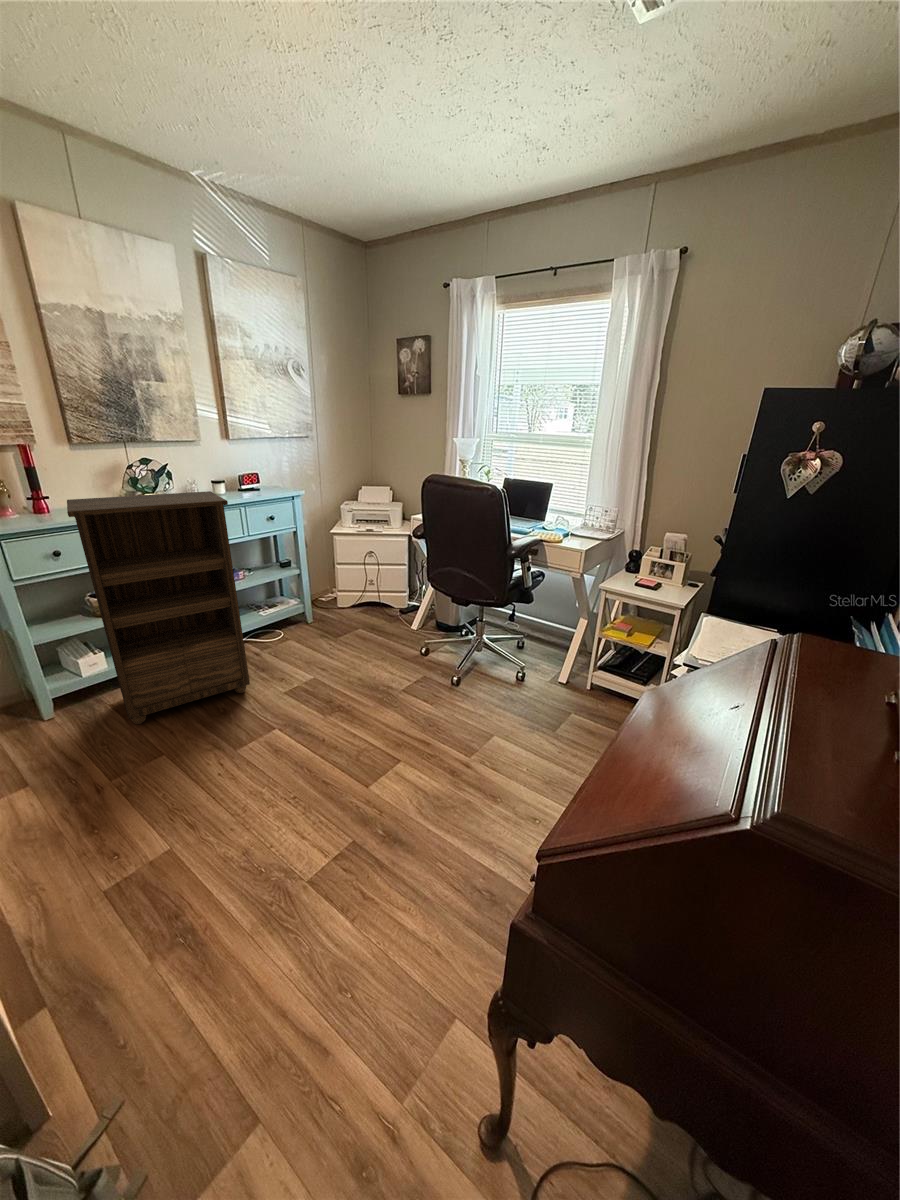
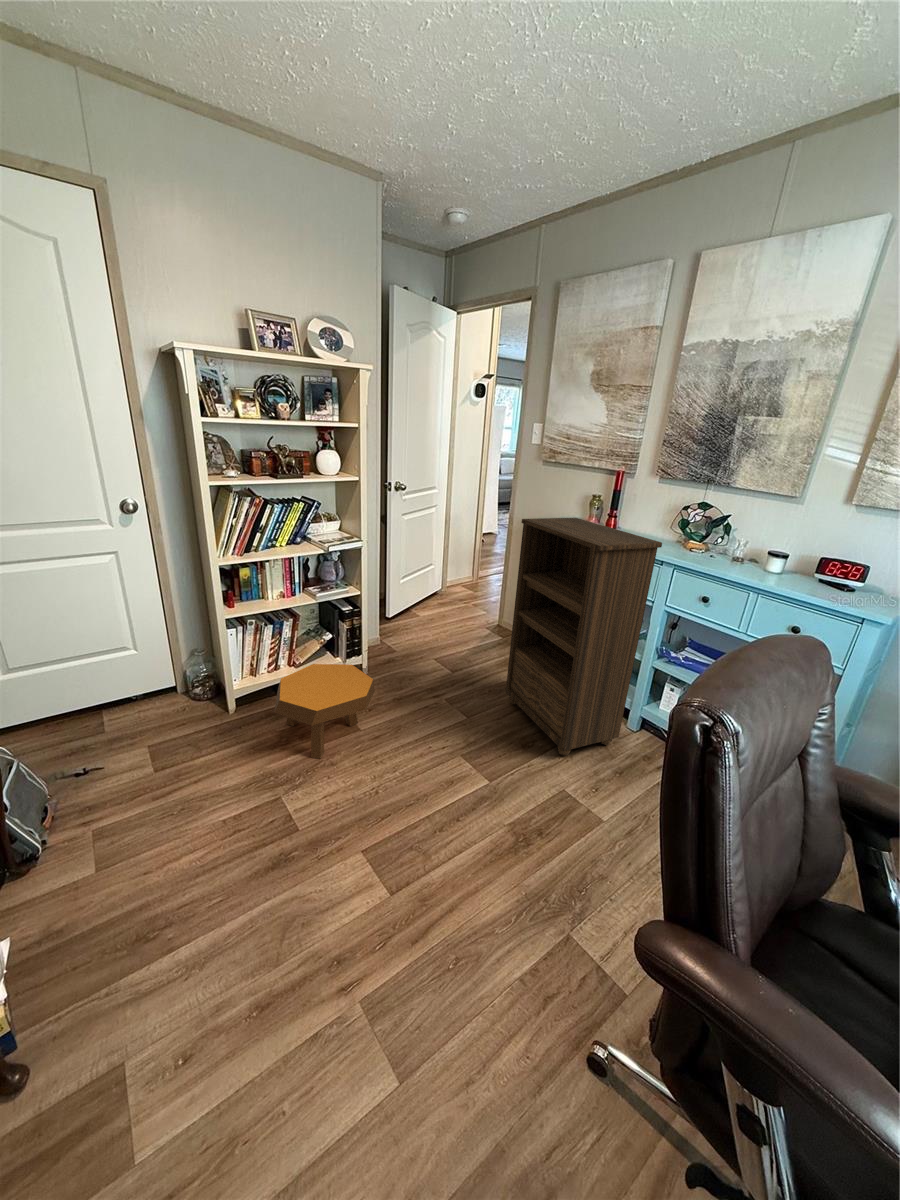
footstool: none [37,774,229,973] -> present [274,664,374,759]

